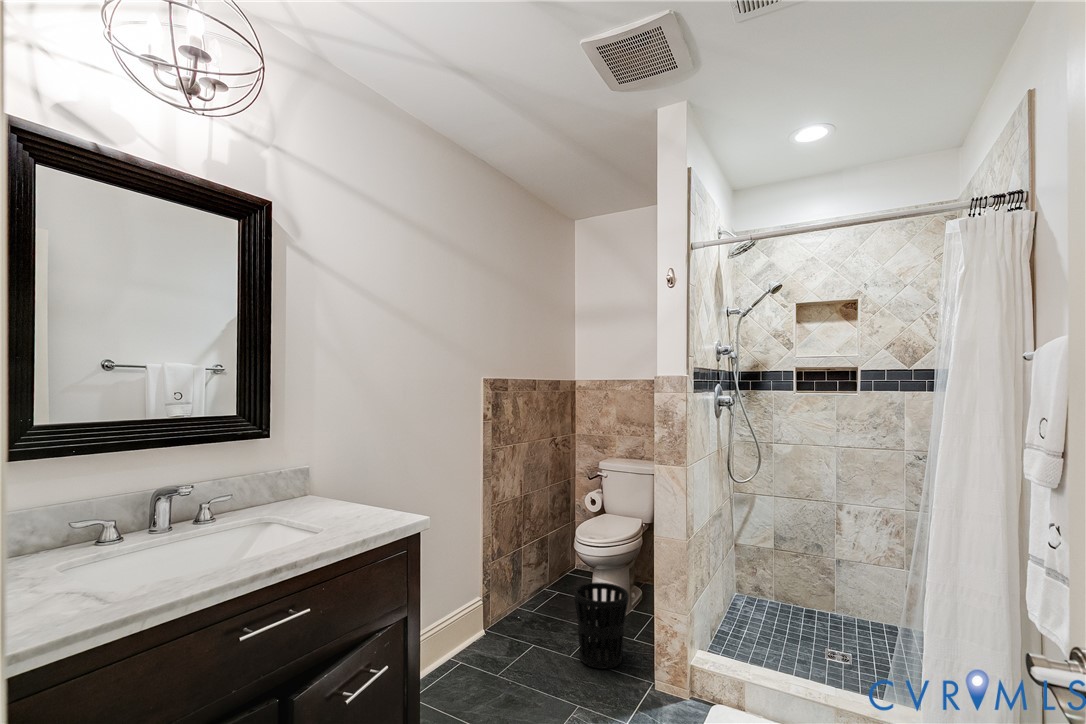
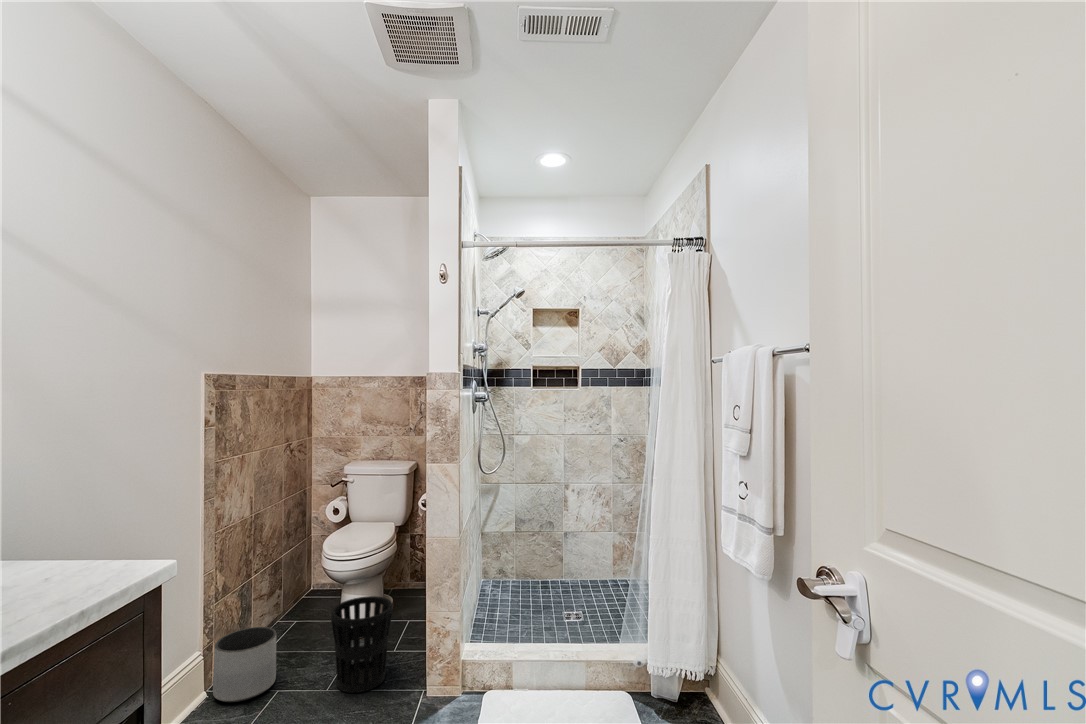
planter: none [489,588,535,646] -> present [213,627,276,702]

